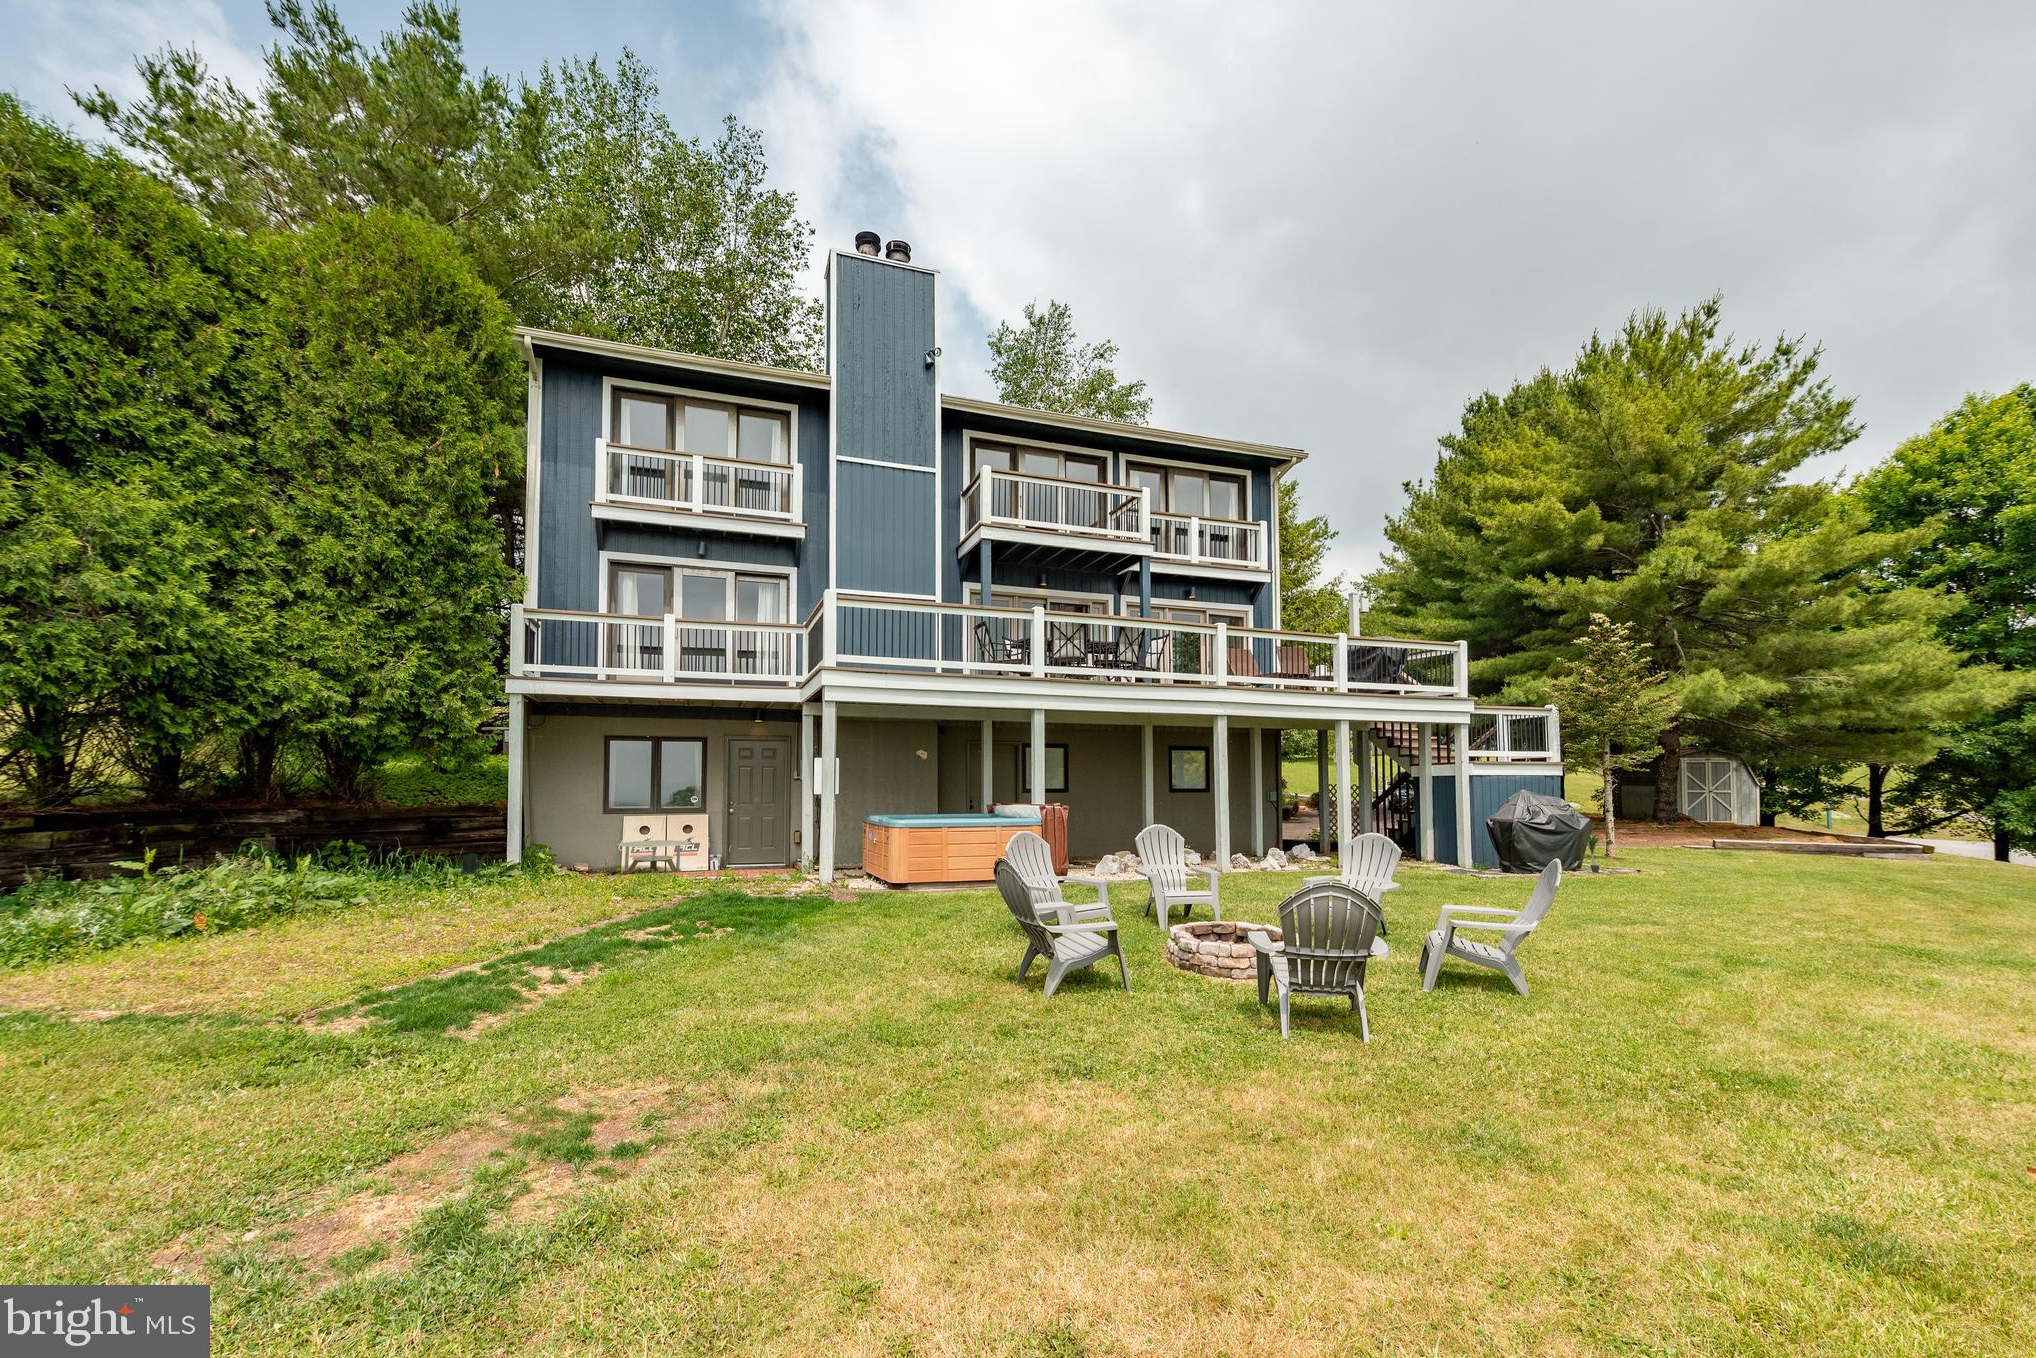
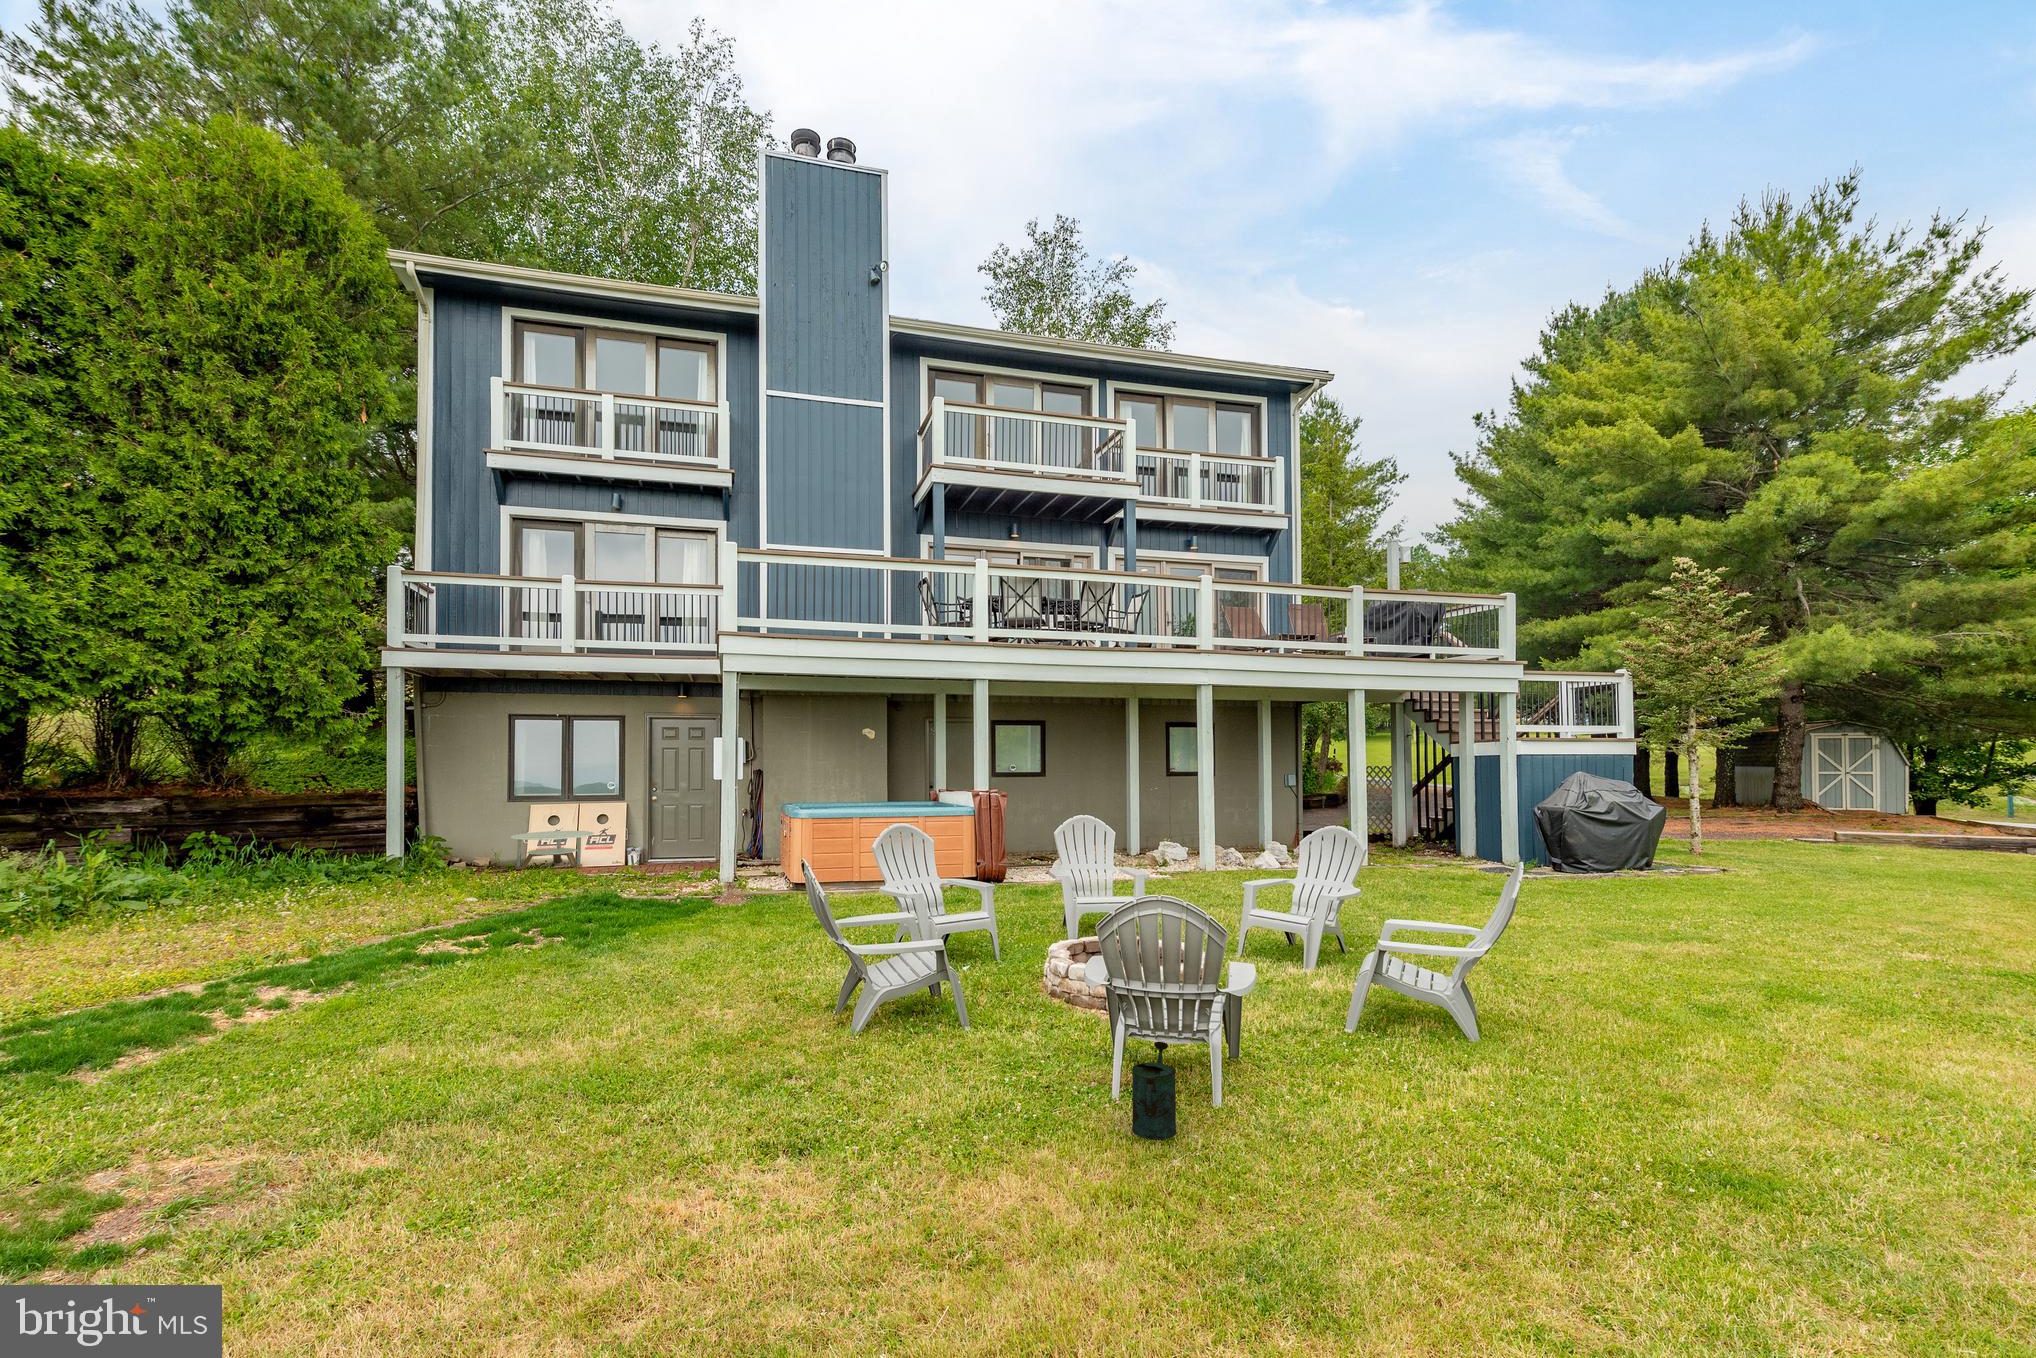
potted plant: present [1585,833,1600,872] -> none [1645,817,1688,872]
watering can: present [461,851,489,874] -> present [1132,1042,1176,1140]

